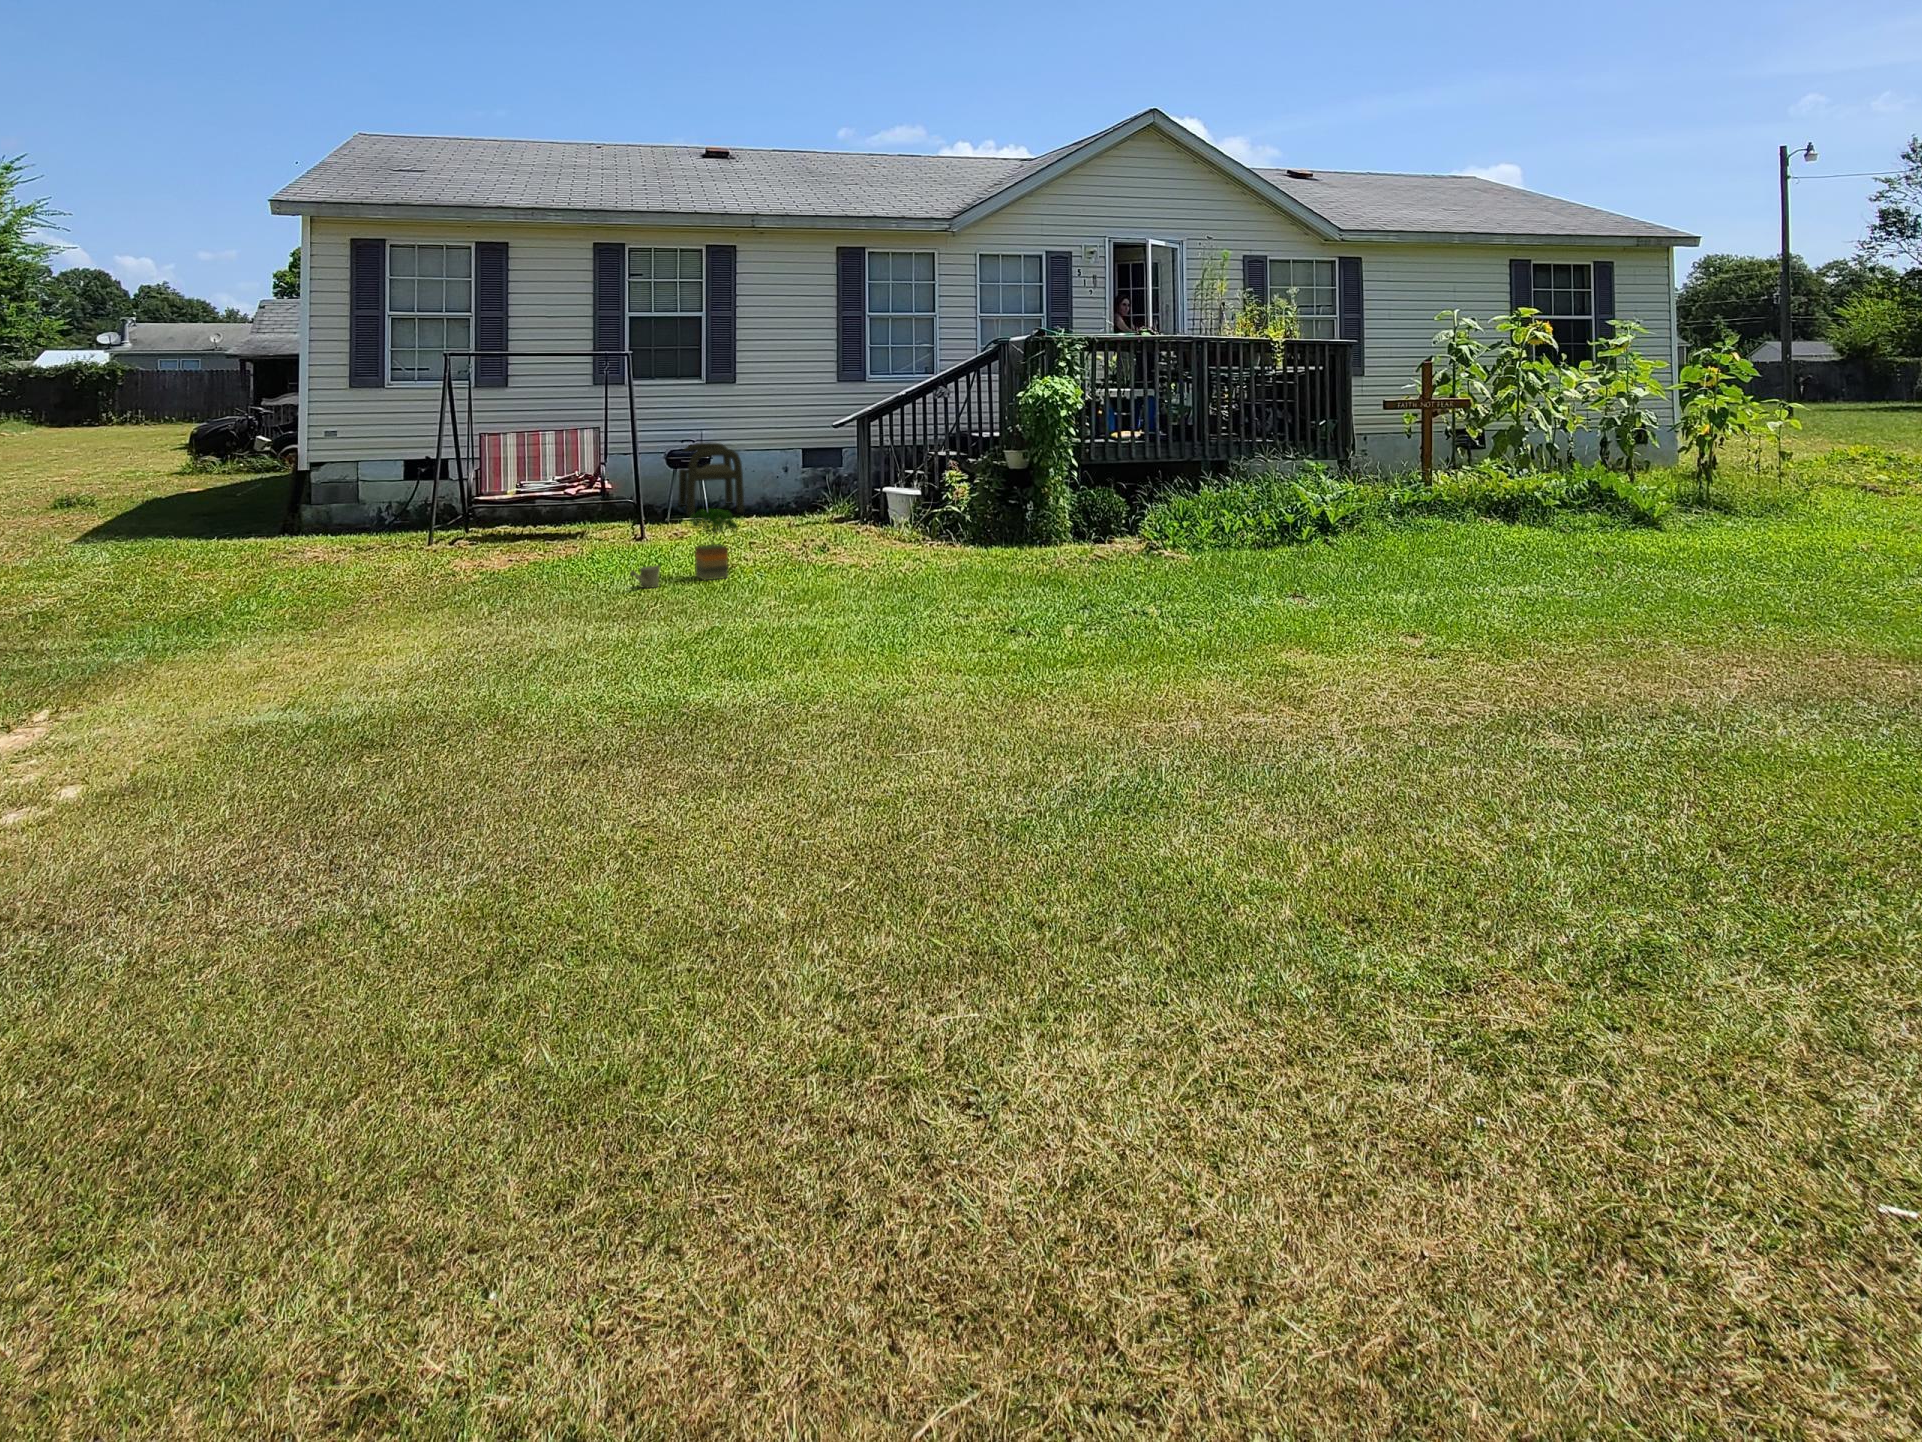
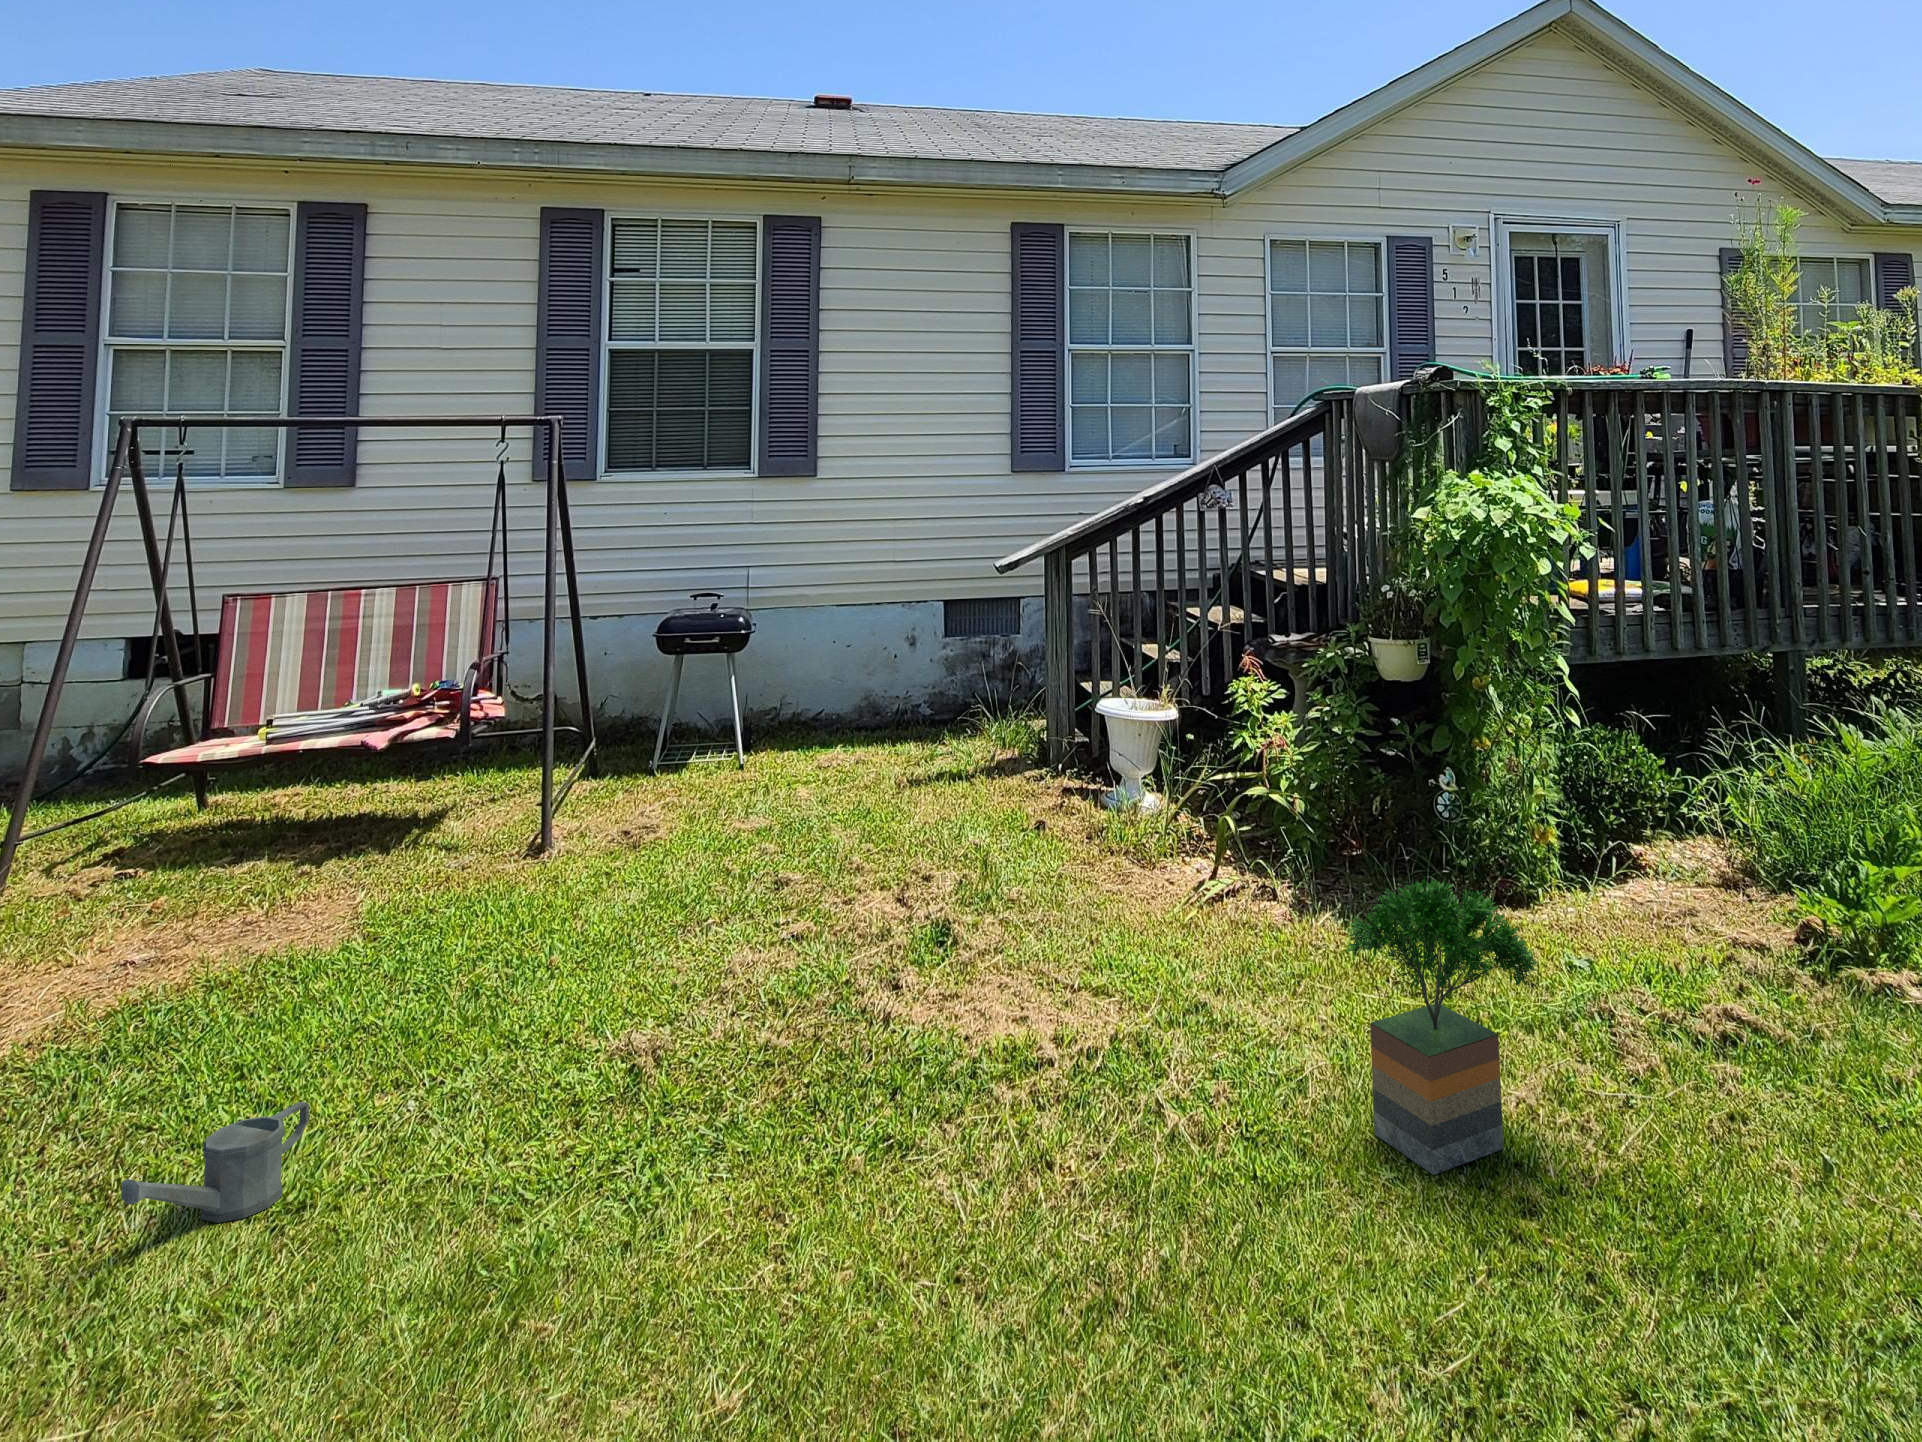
bench: present [678,442,744,516] -> none [684,594,808,755]
potted tree: present [690,509,738,580] -> present [1346,878,1538,1175]

